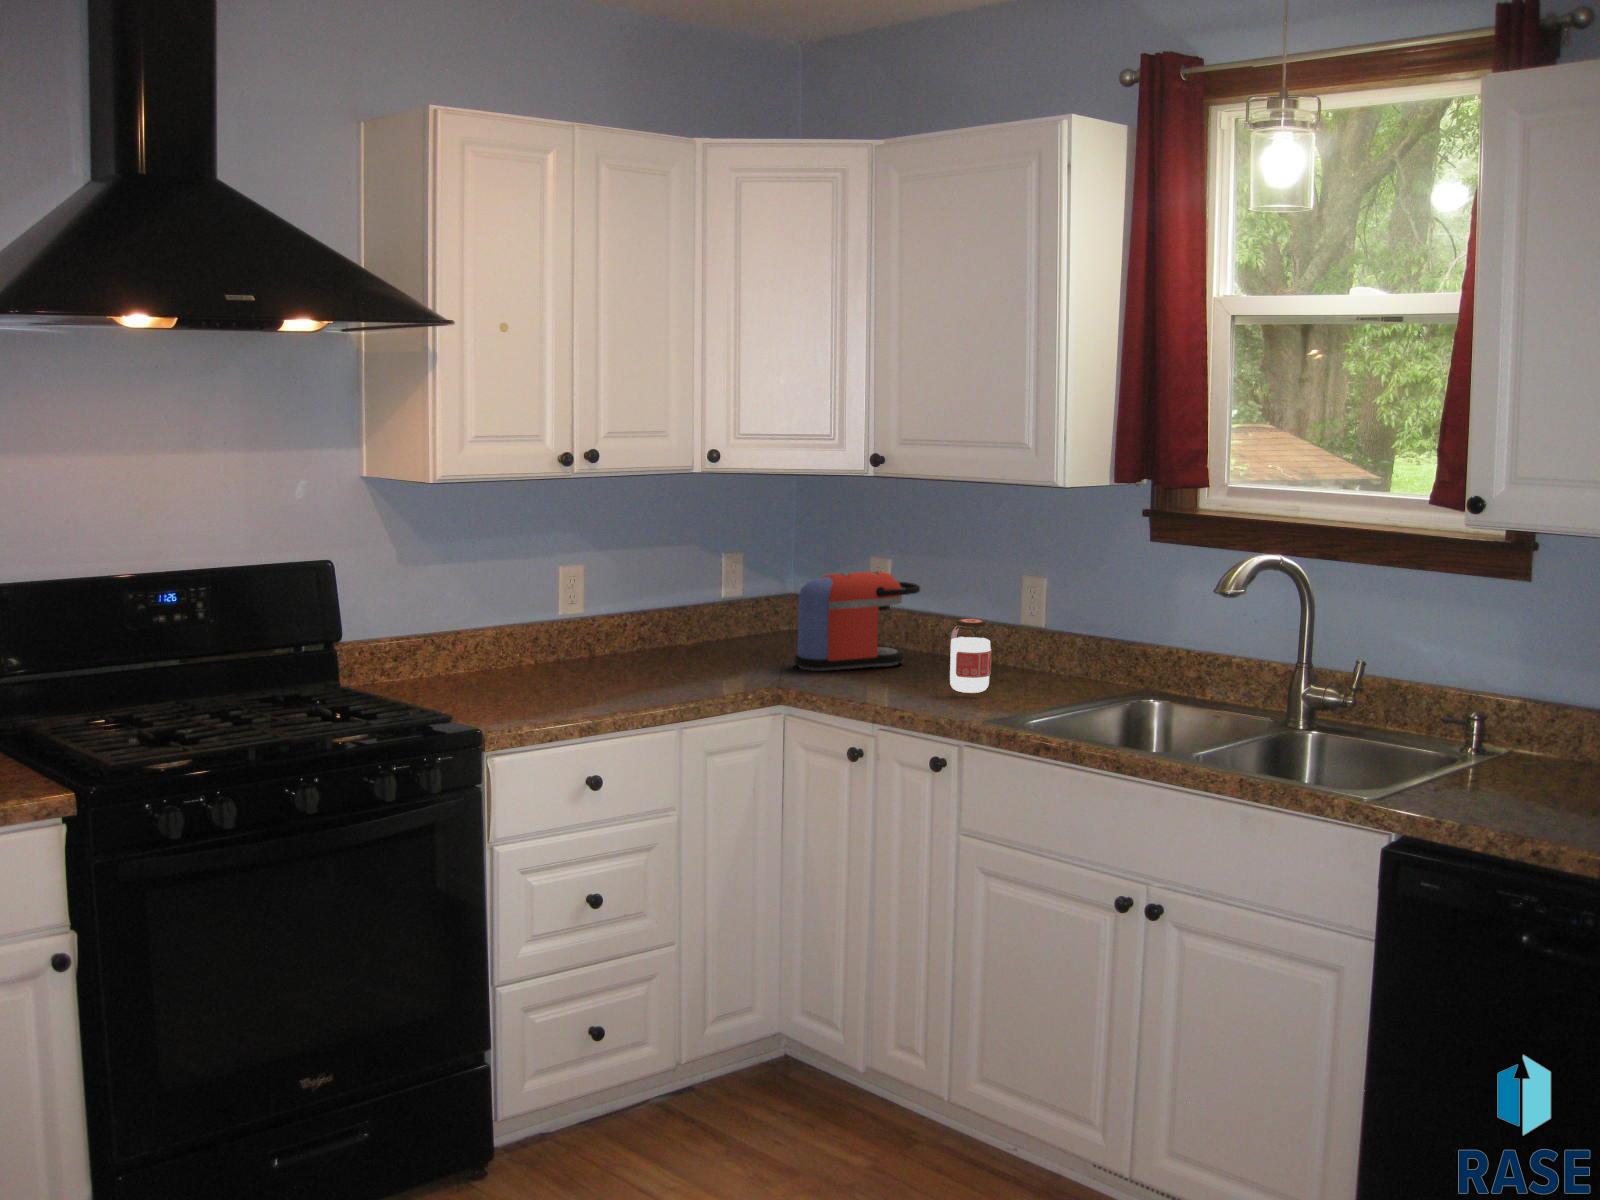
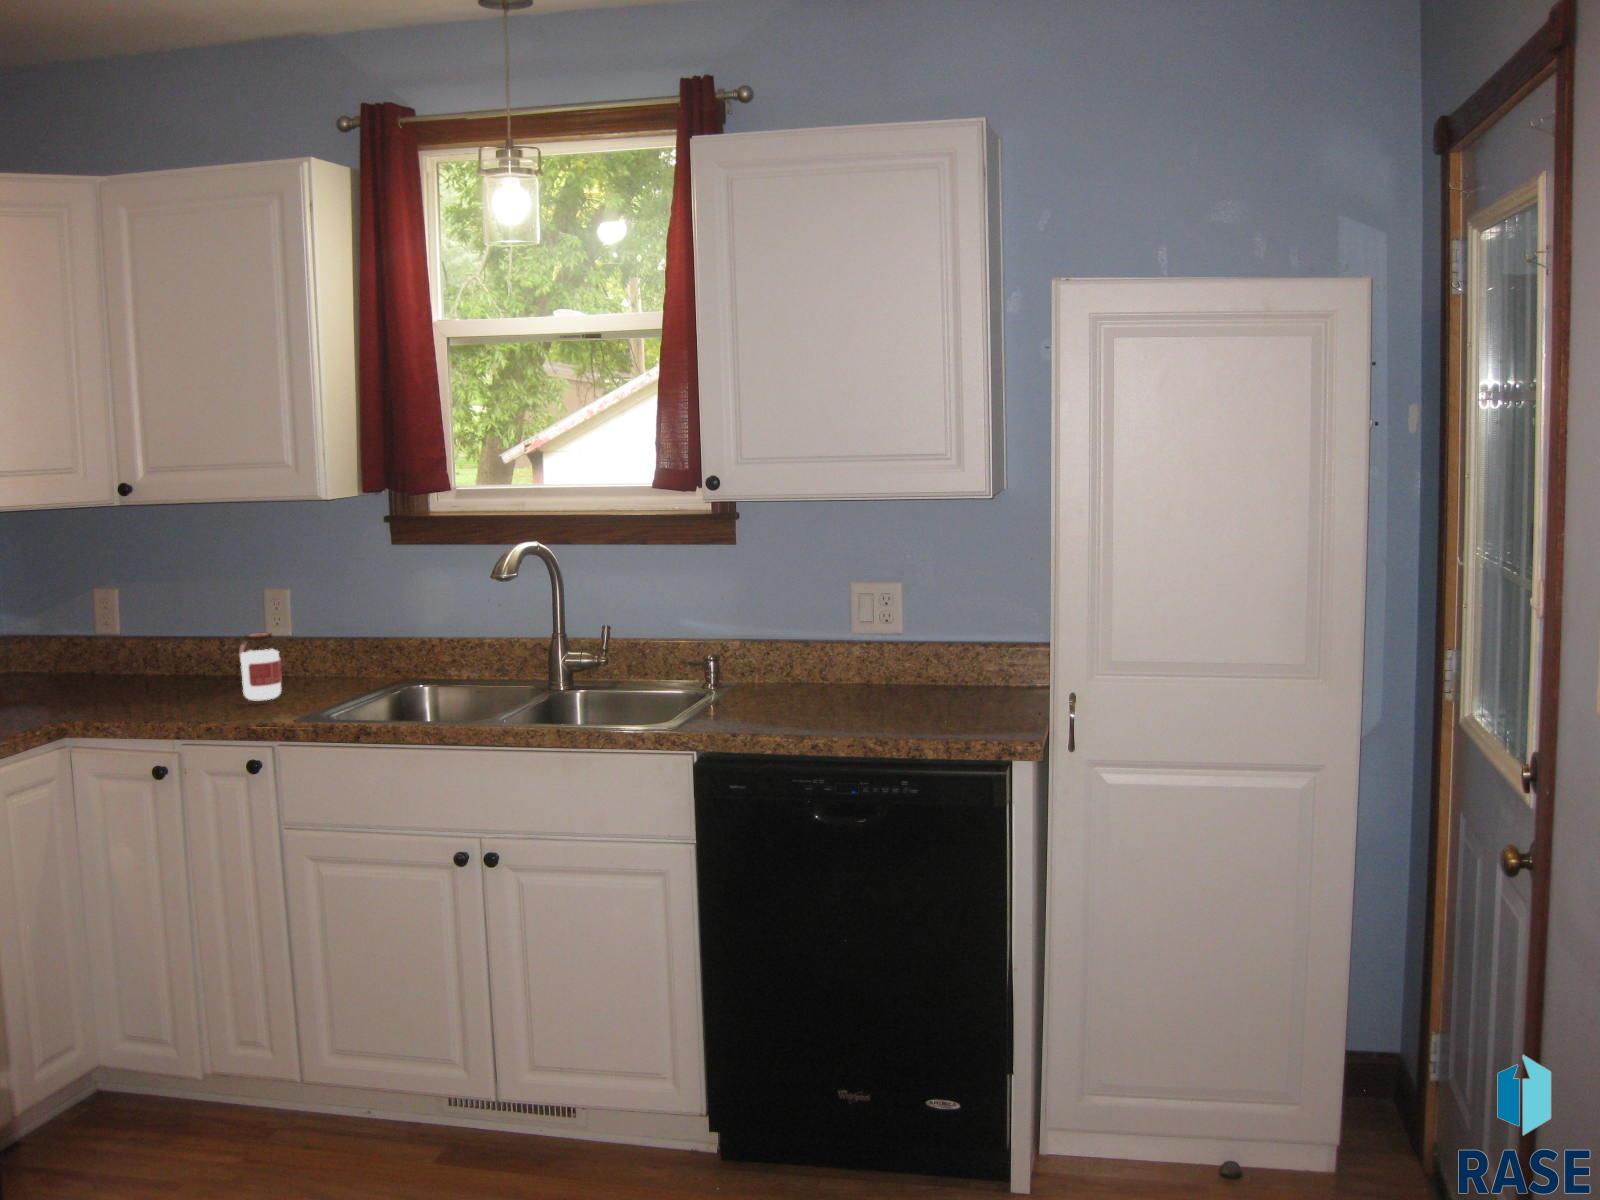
coffee maker: present [794,571,920,671] -> none [72,604,193,704]

